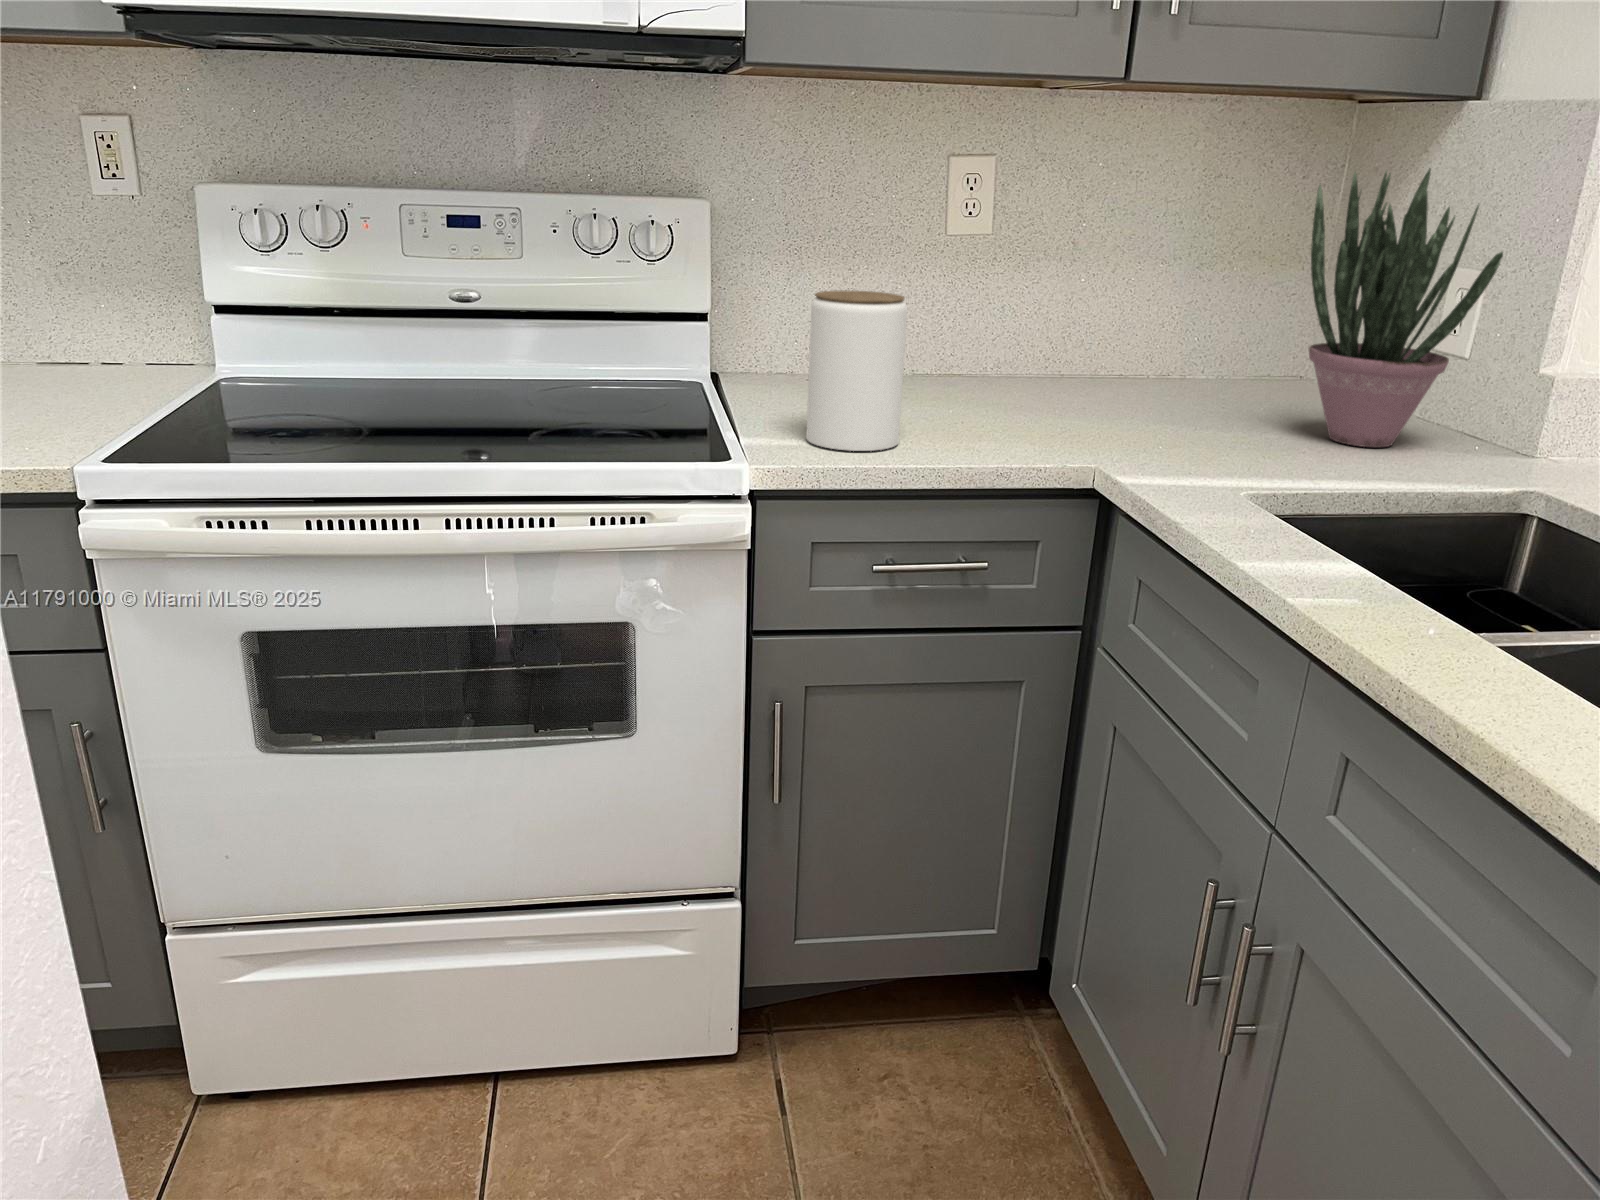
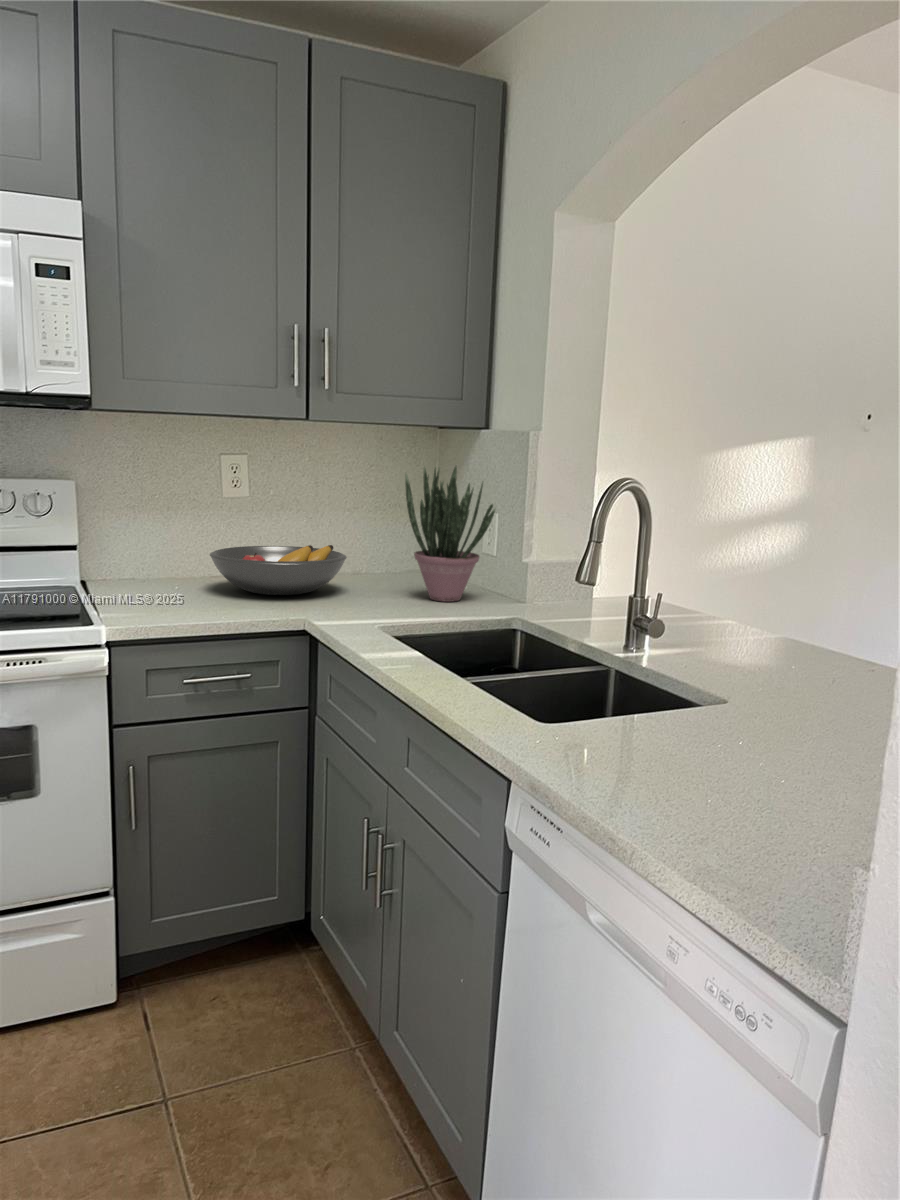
jar: present [806,290,907,451] -> none [139,530,195,617]
fruit bowl: none [923,323,1171,416] -> present [210,545,347,595]

